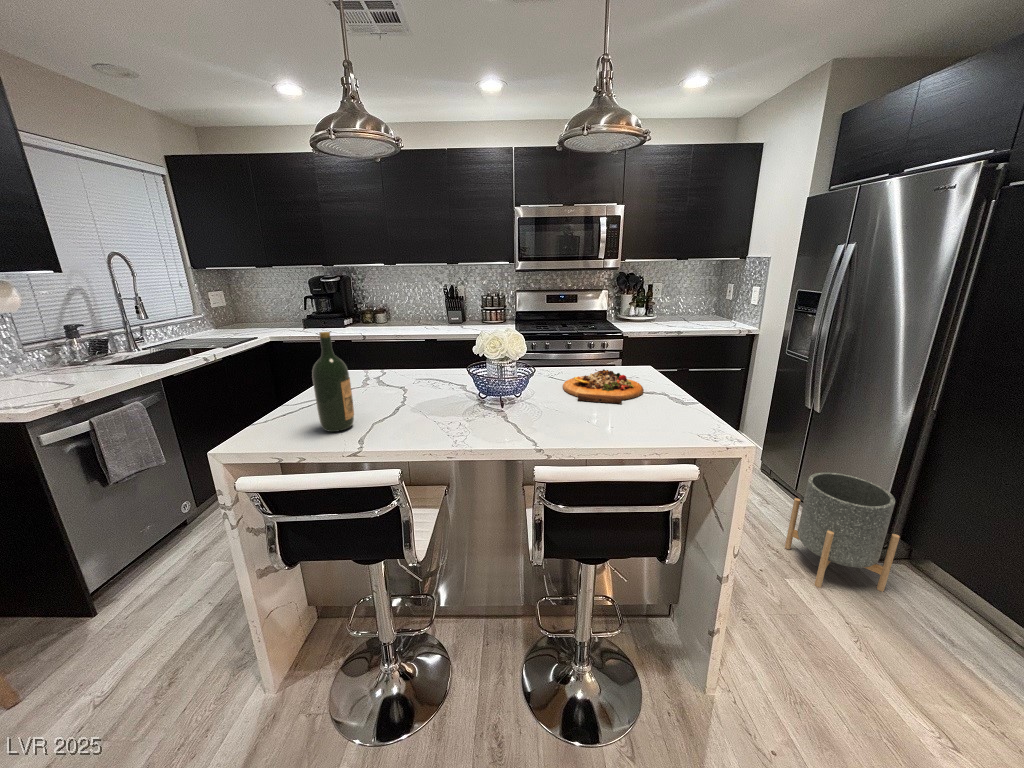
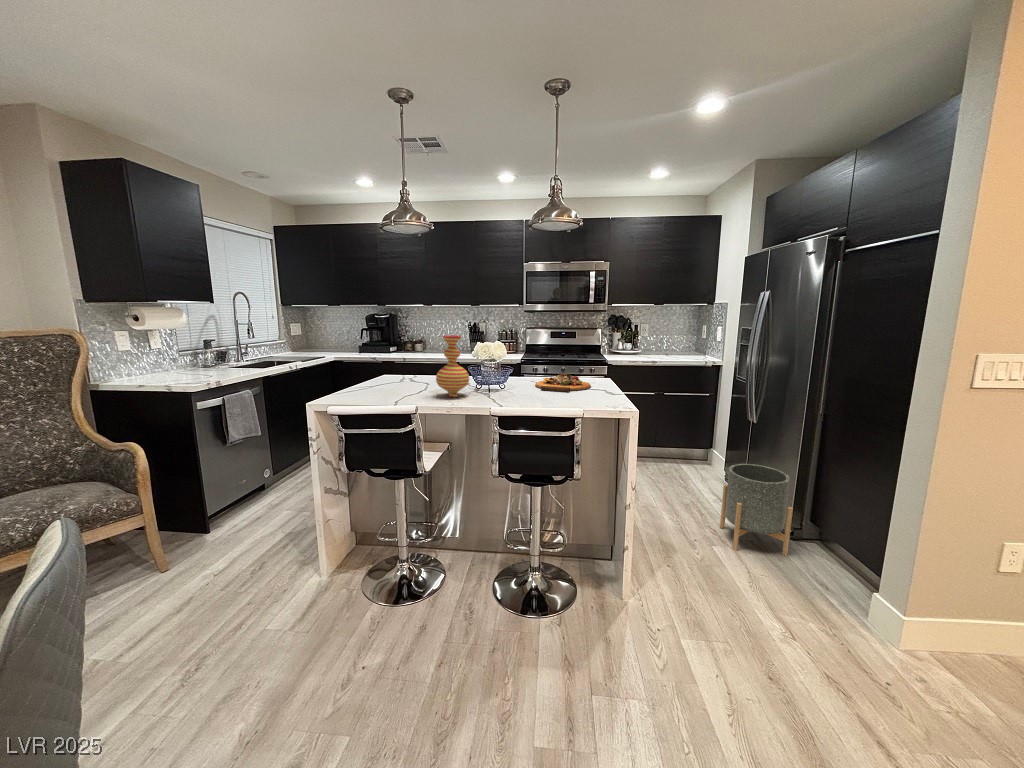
vase: none [423,327,476,425] -> present [436,335,469,397]
wine bottle: present [312,332,354,432] -> none [371,336,393,397]

